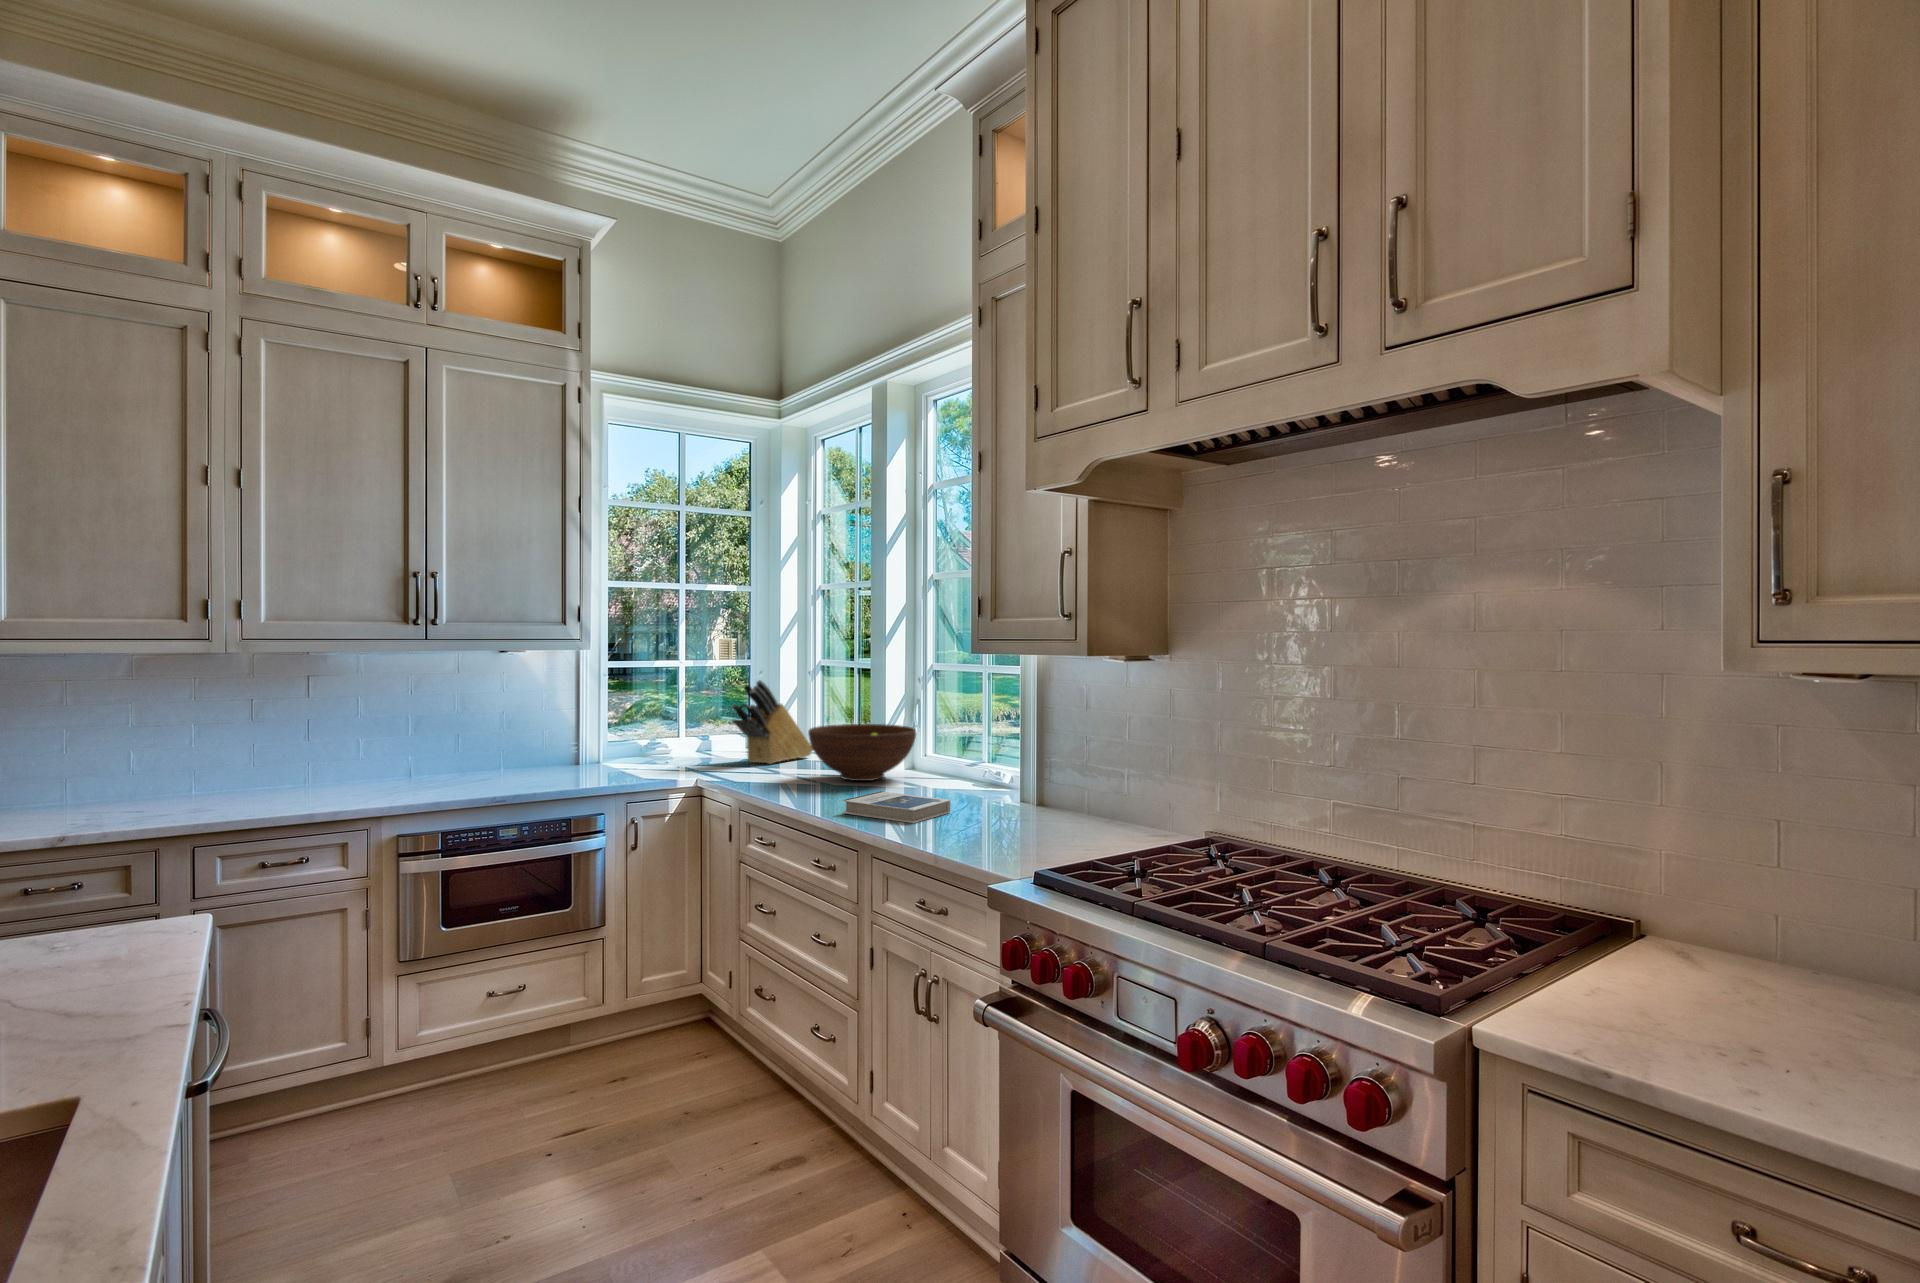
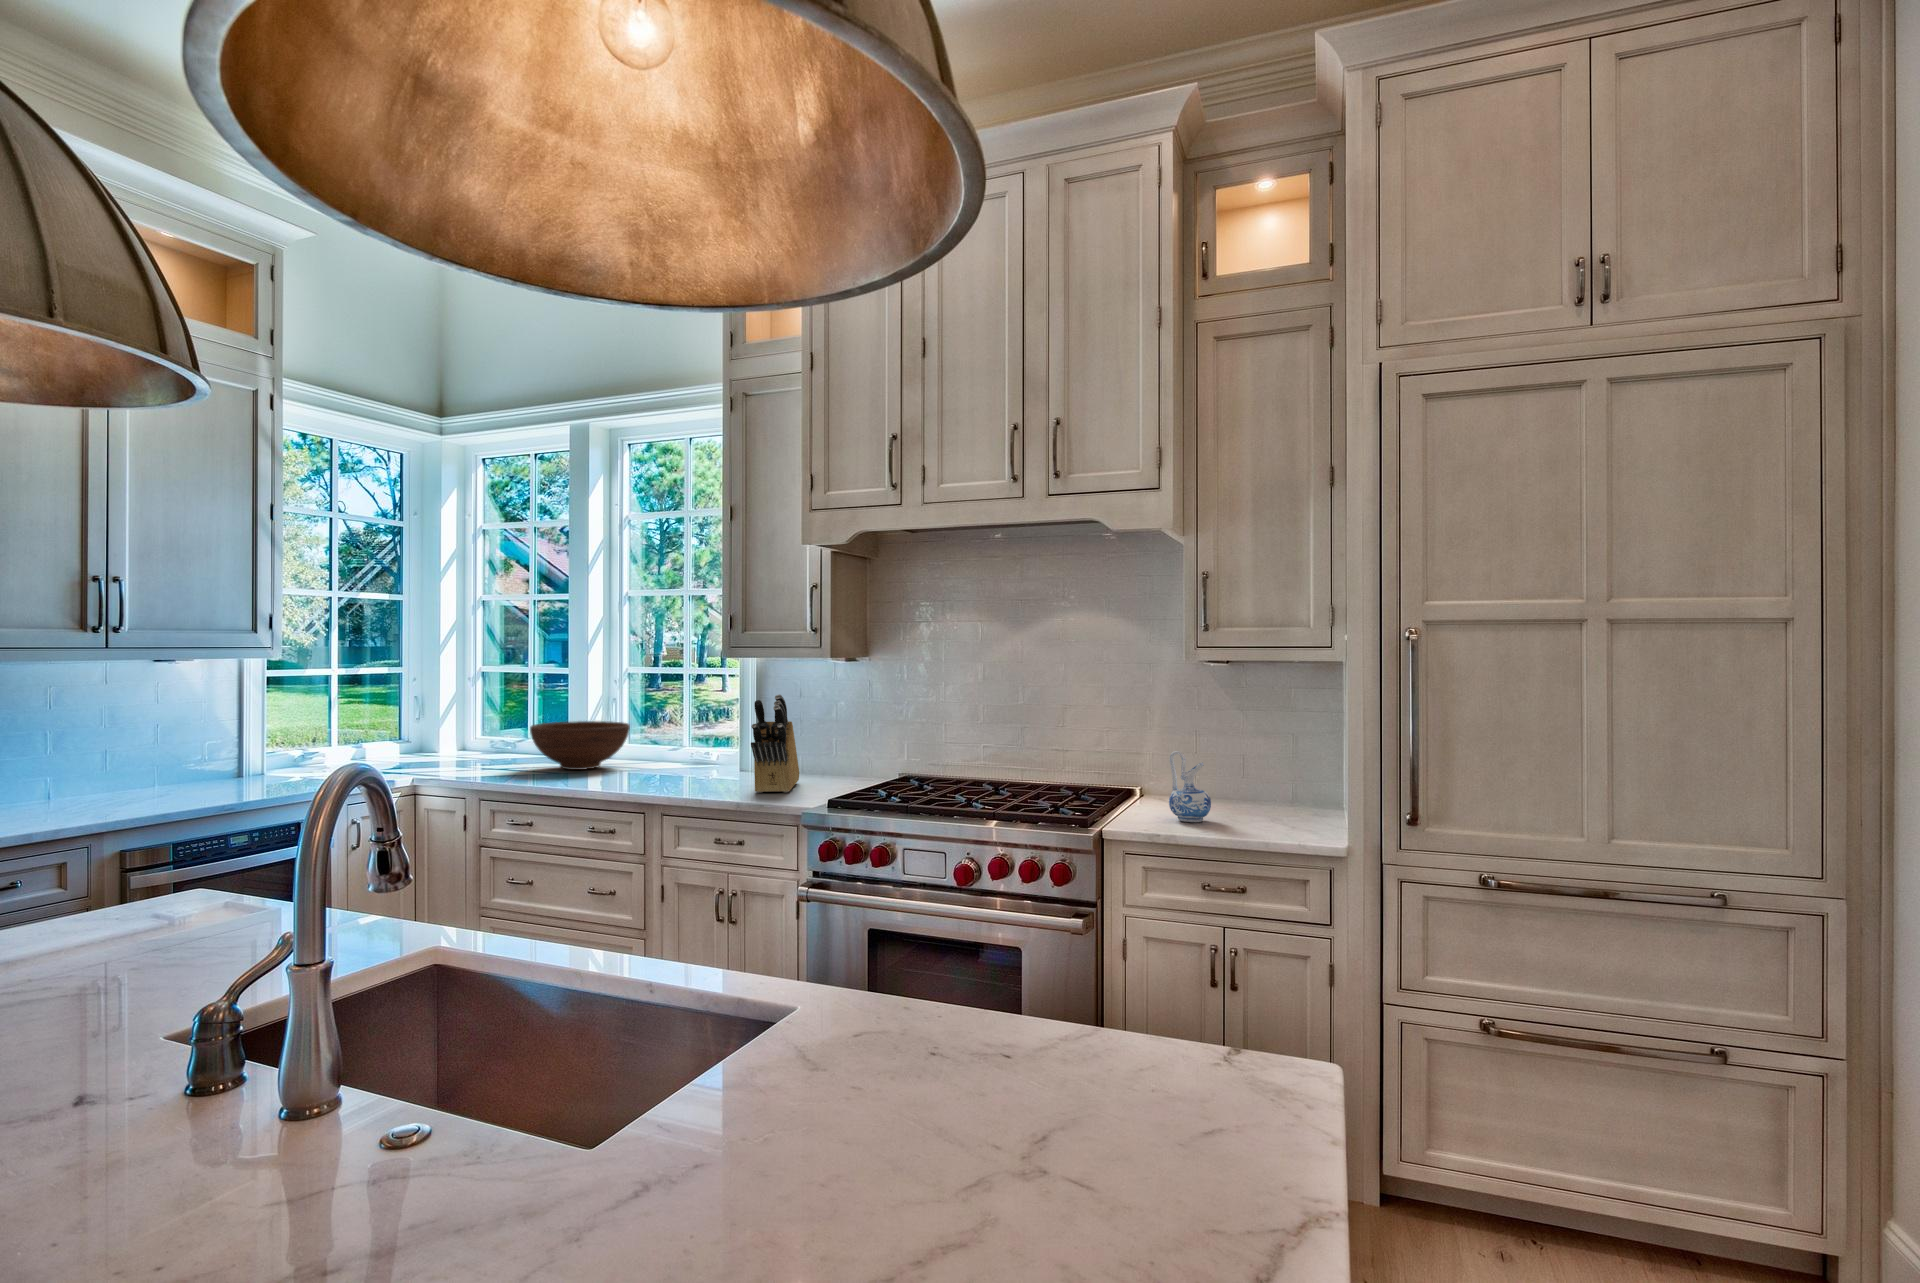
knife block: present [732,680,813,764] -> present [751,694,799,793]
hardback book: present [842,791,951,823] -> none [617,771,703,789]
ceramic pitcher: none [1657,874,1778,1050] -> present [1169,751,1211,822]

